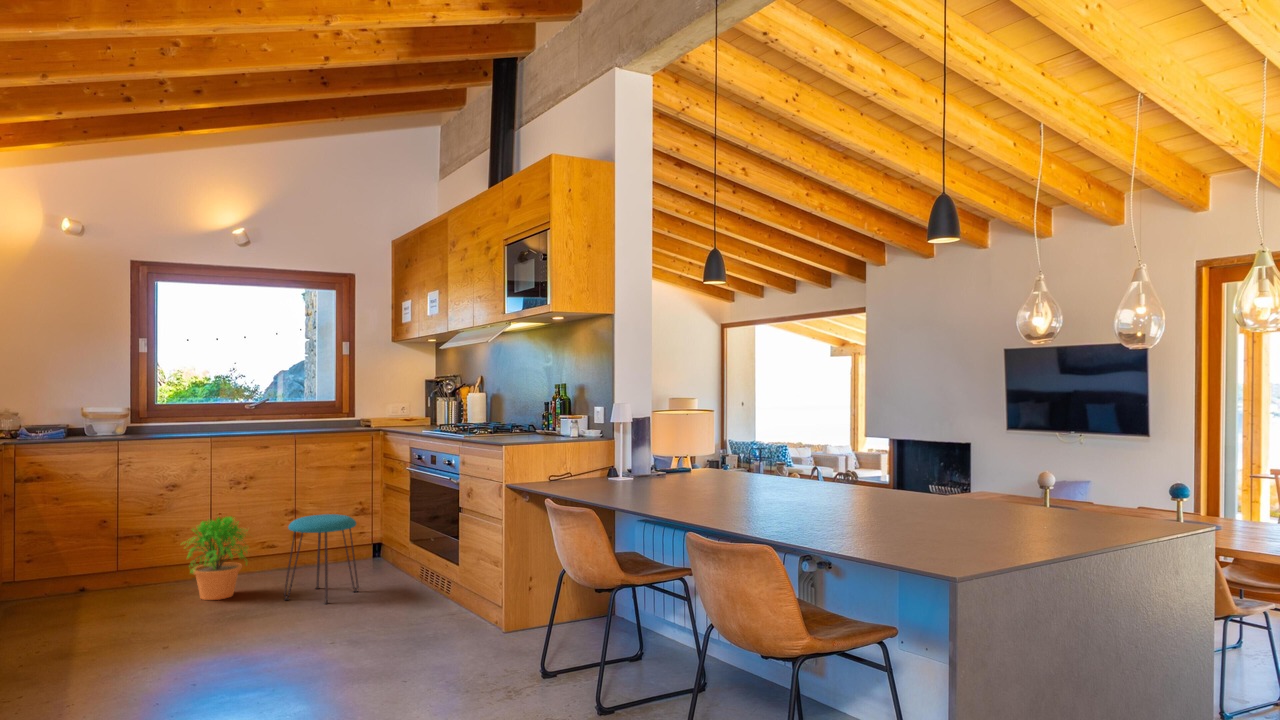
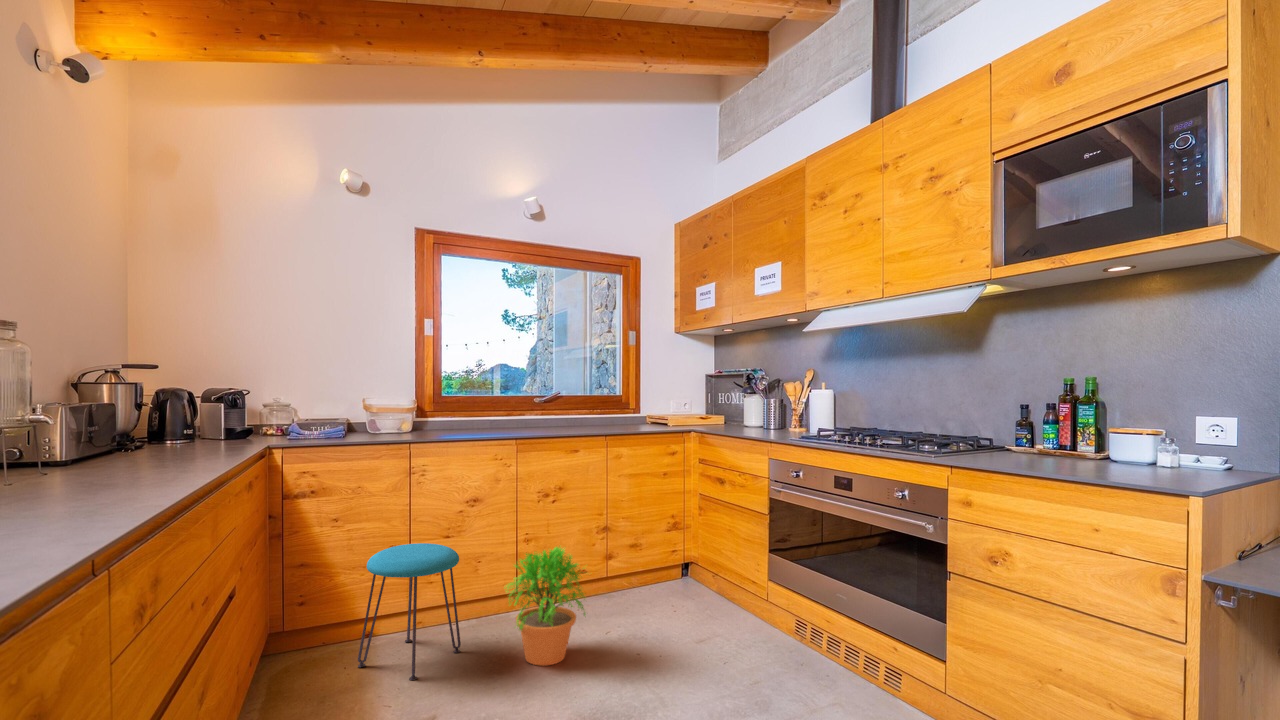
stool: present [284,514,359,604] -> present [358,543,461,680]

